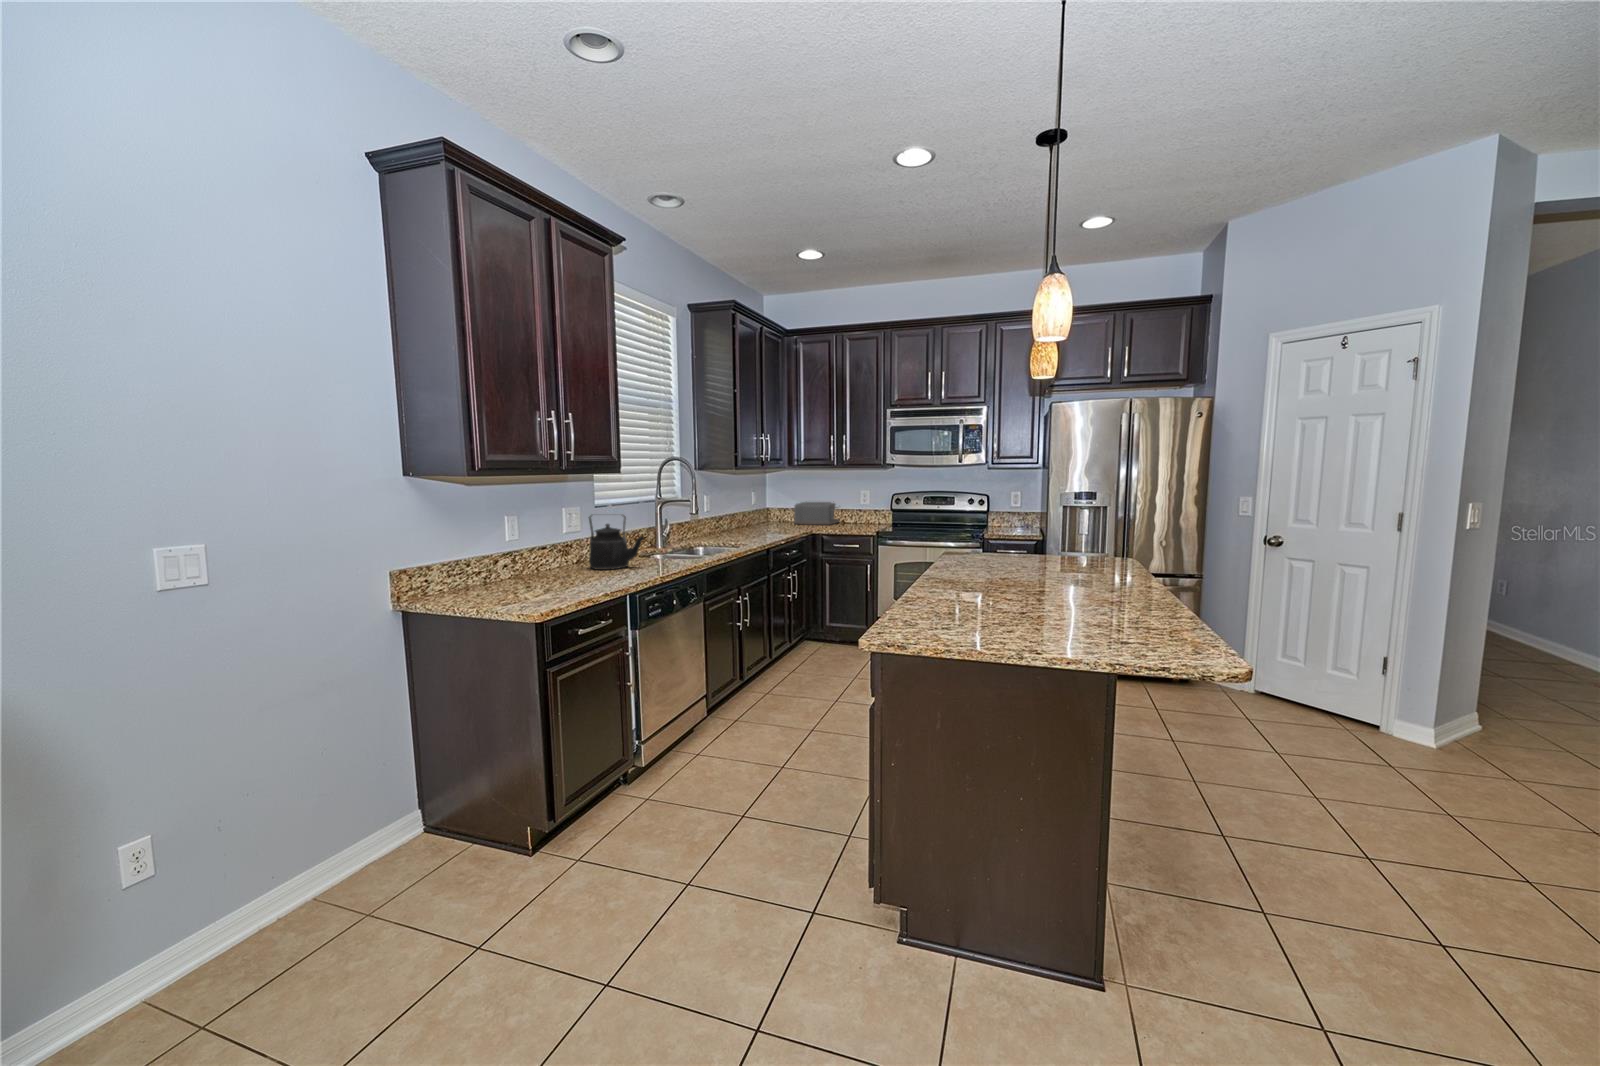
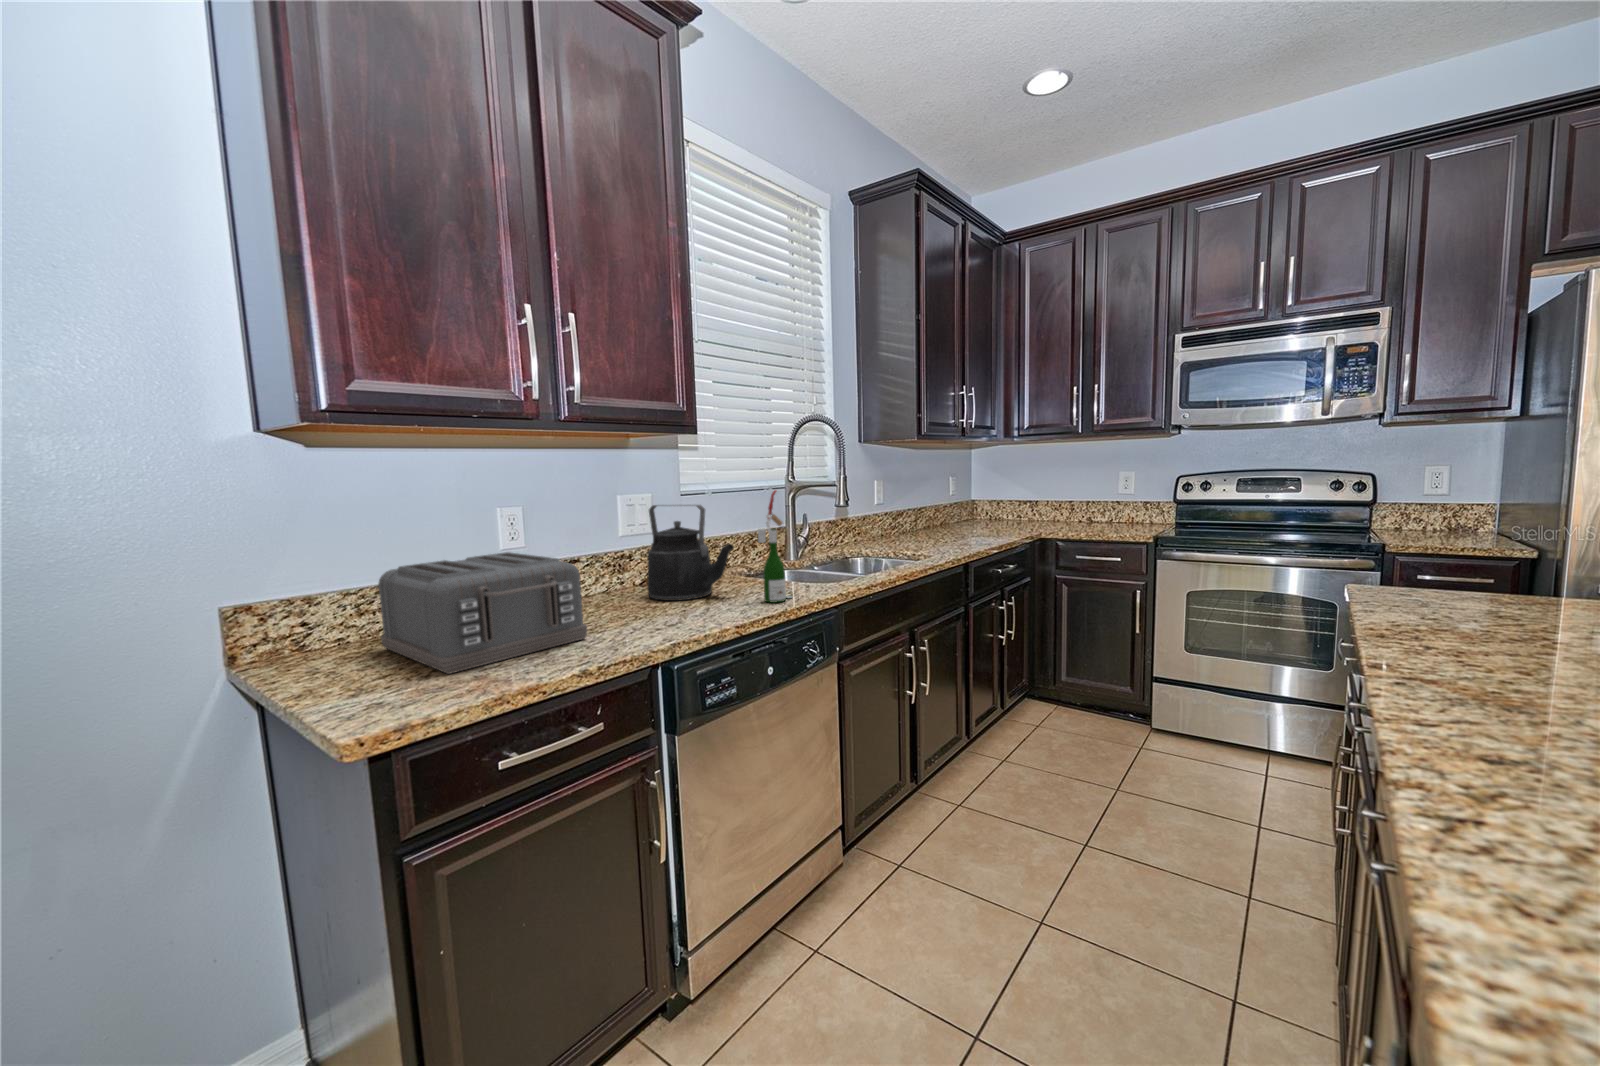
toaster: present [794,502,840,525] -> present [378,552,587,674]
wine bottle: none [660,506,679,568] -> present [758,490,792,603]

